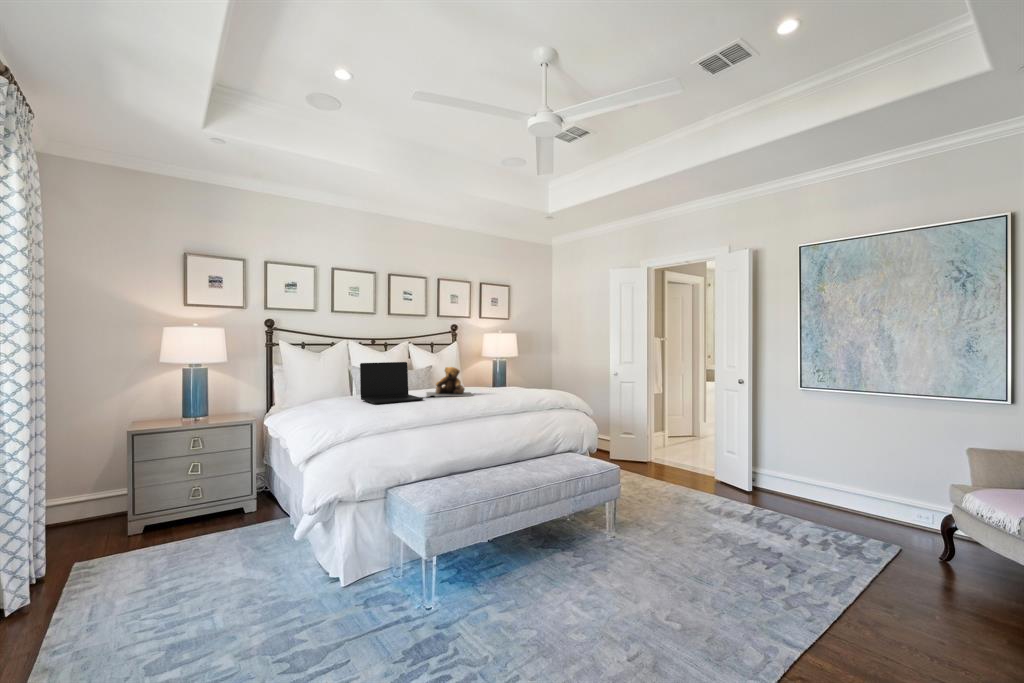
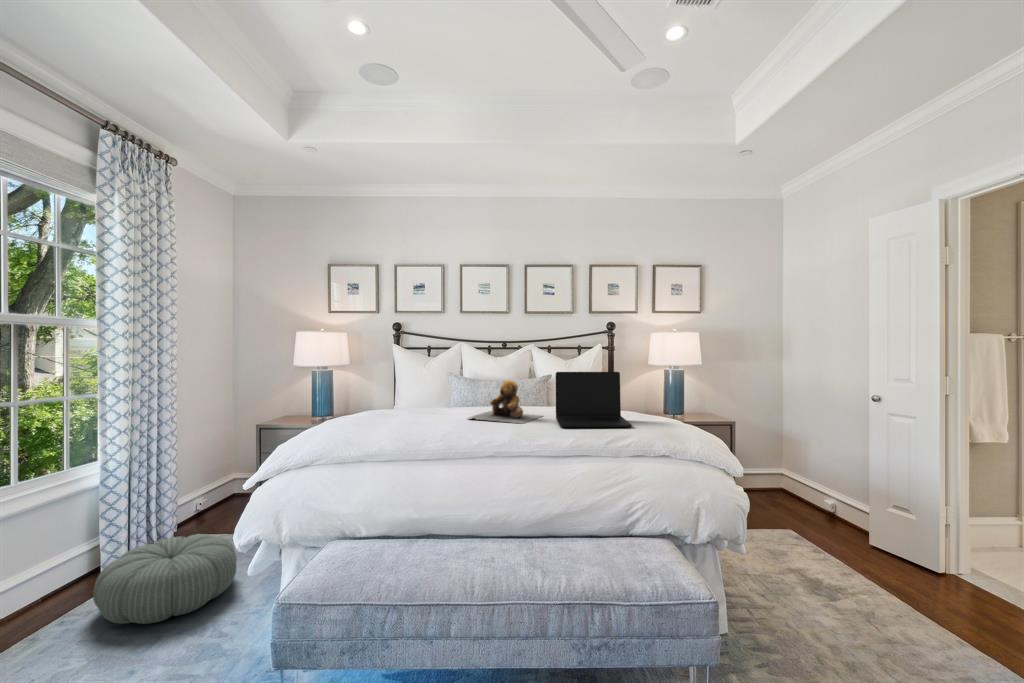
laptop: present [360,362,423,404] -> present [556,372,632,428]
pouf: none [82,535,232,630] -> present [93,534,237,624]

